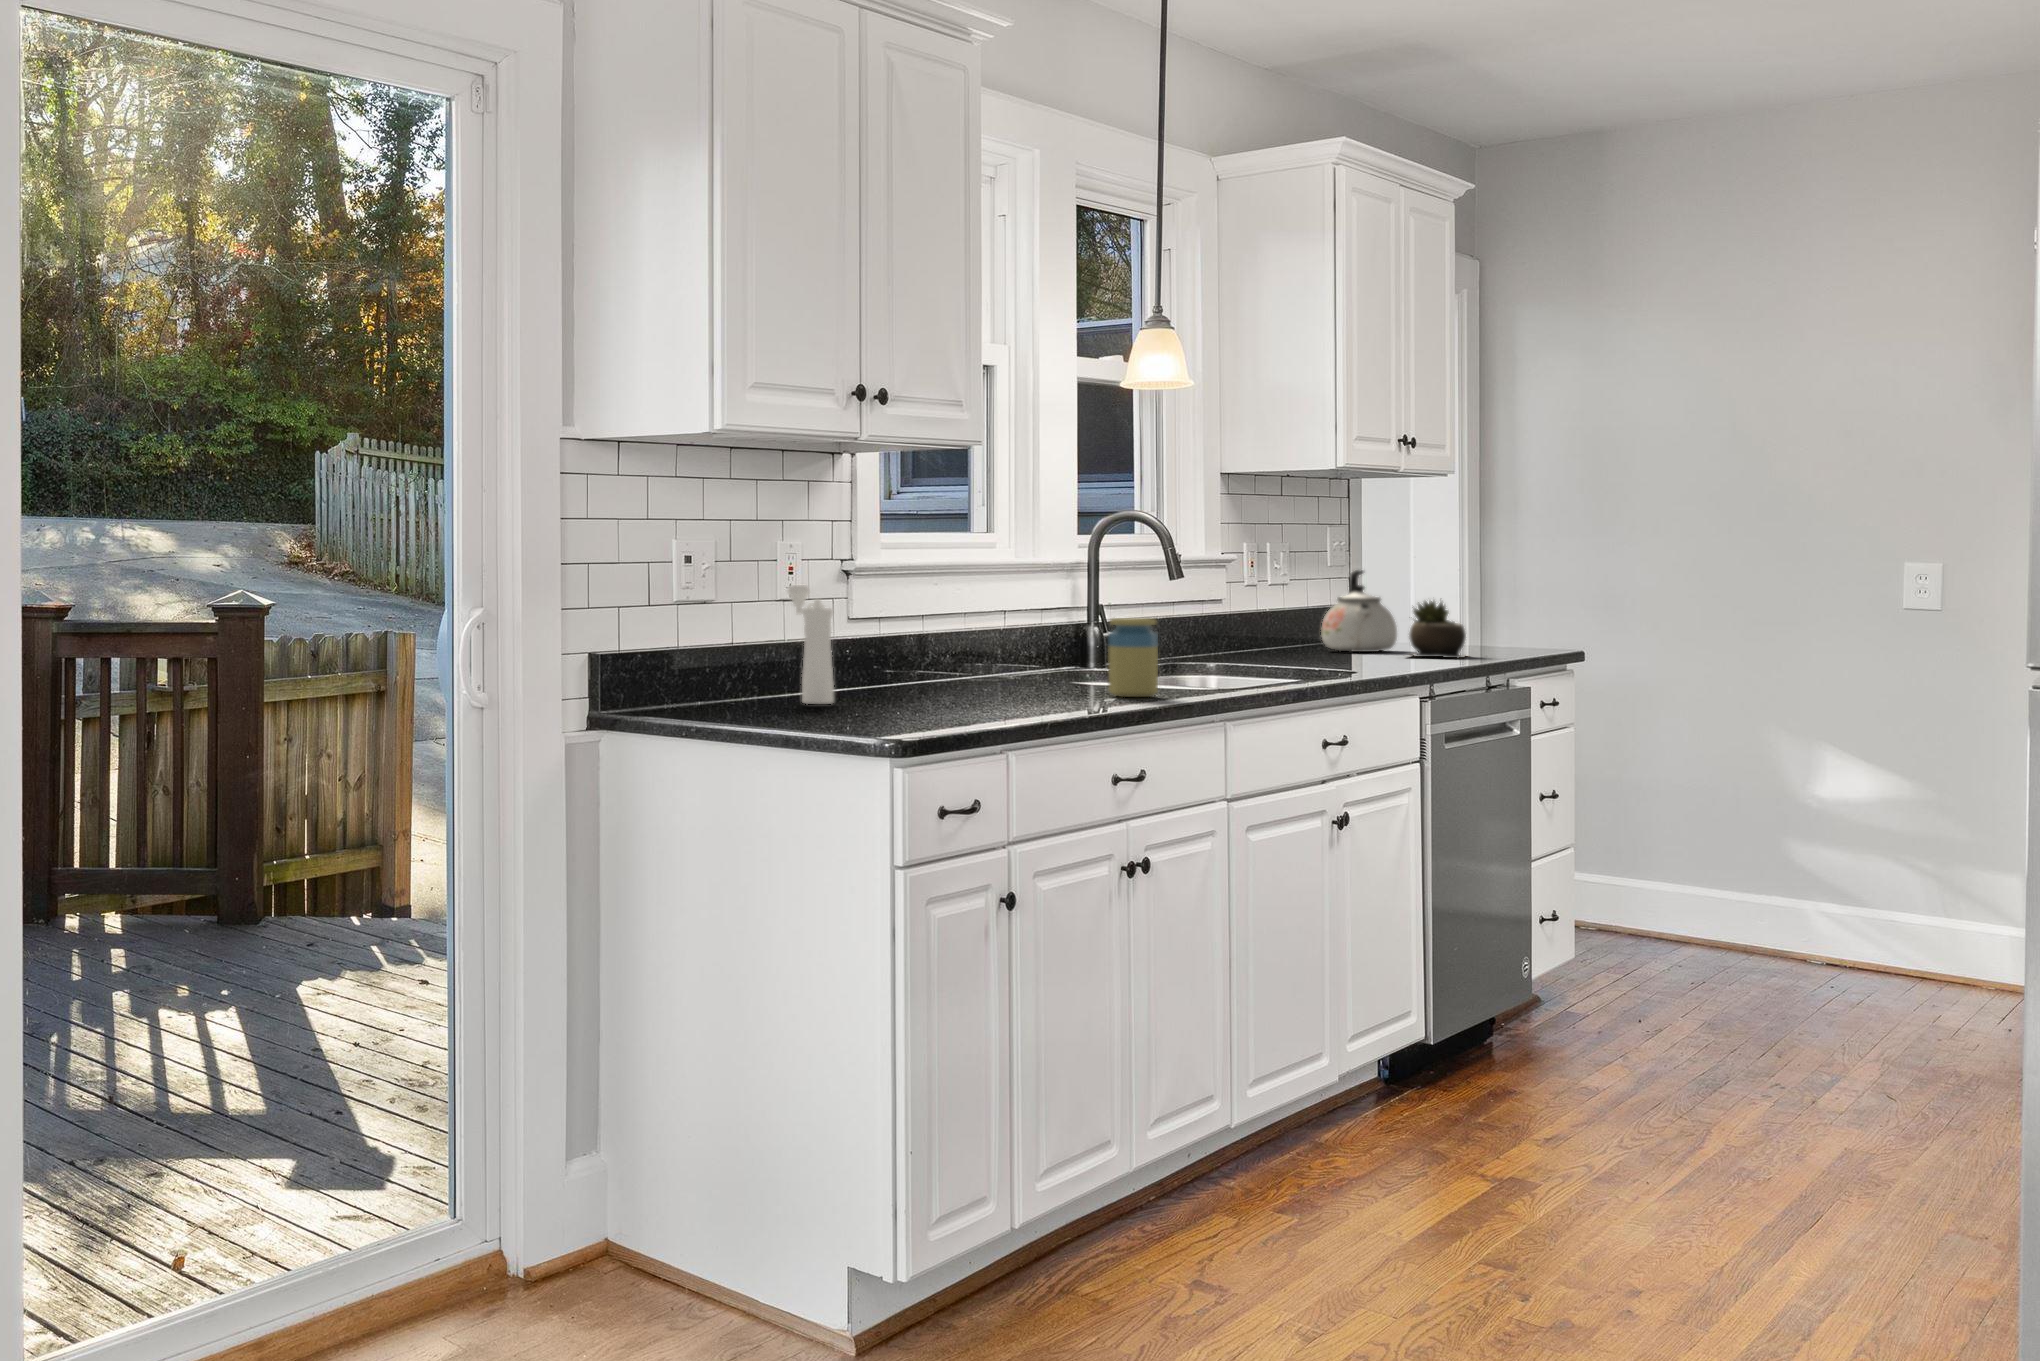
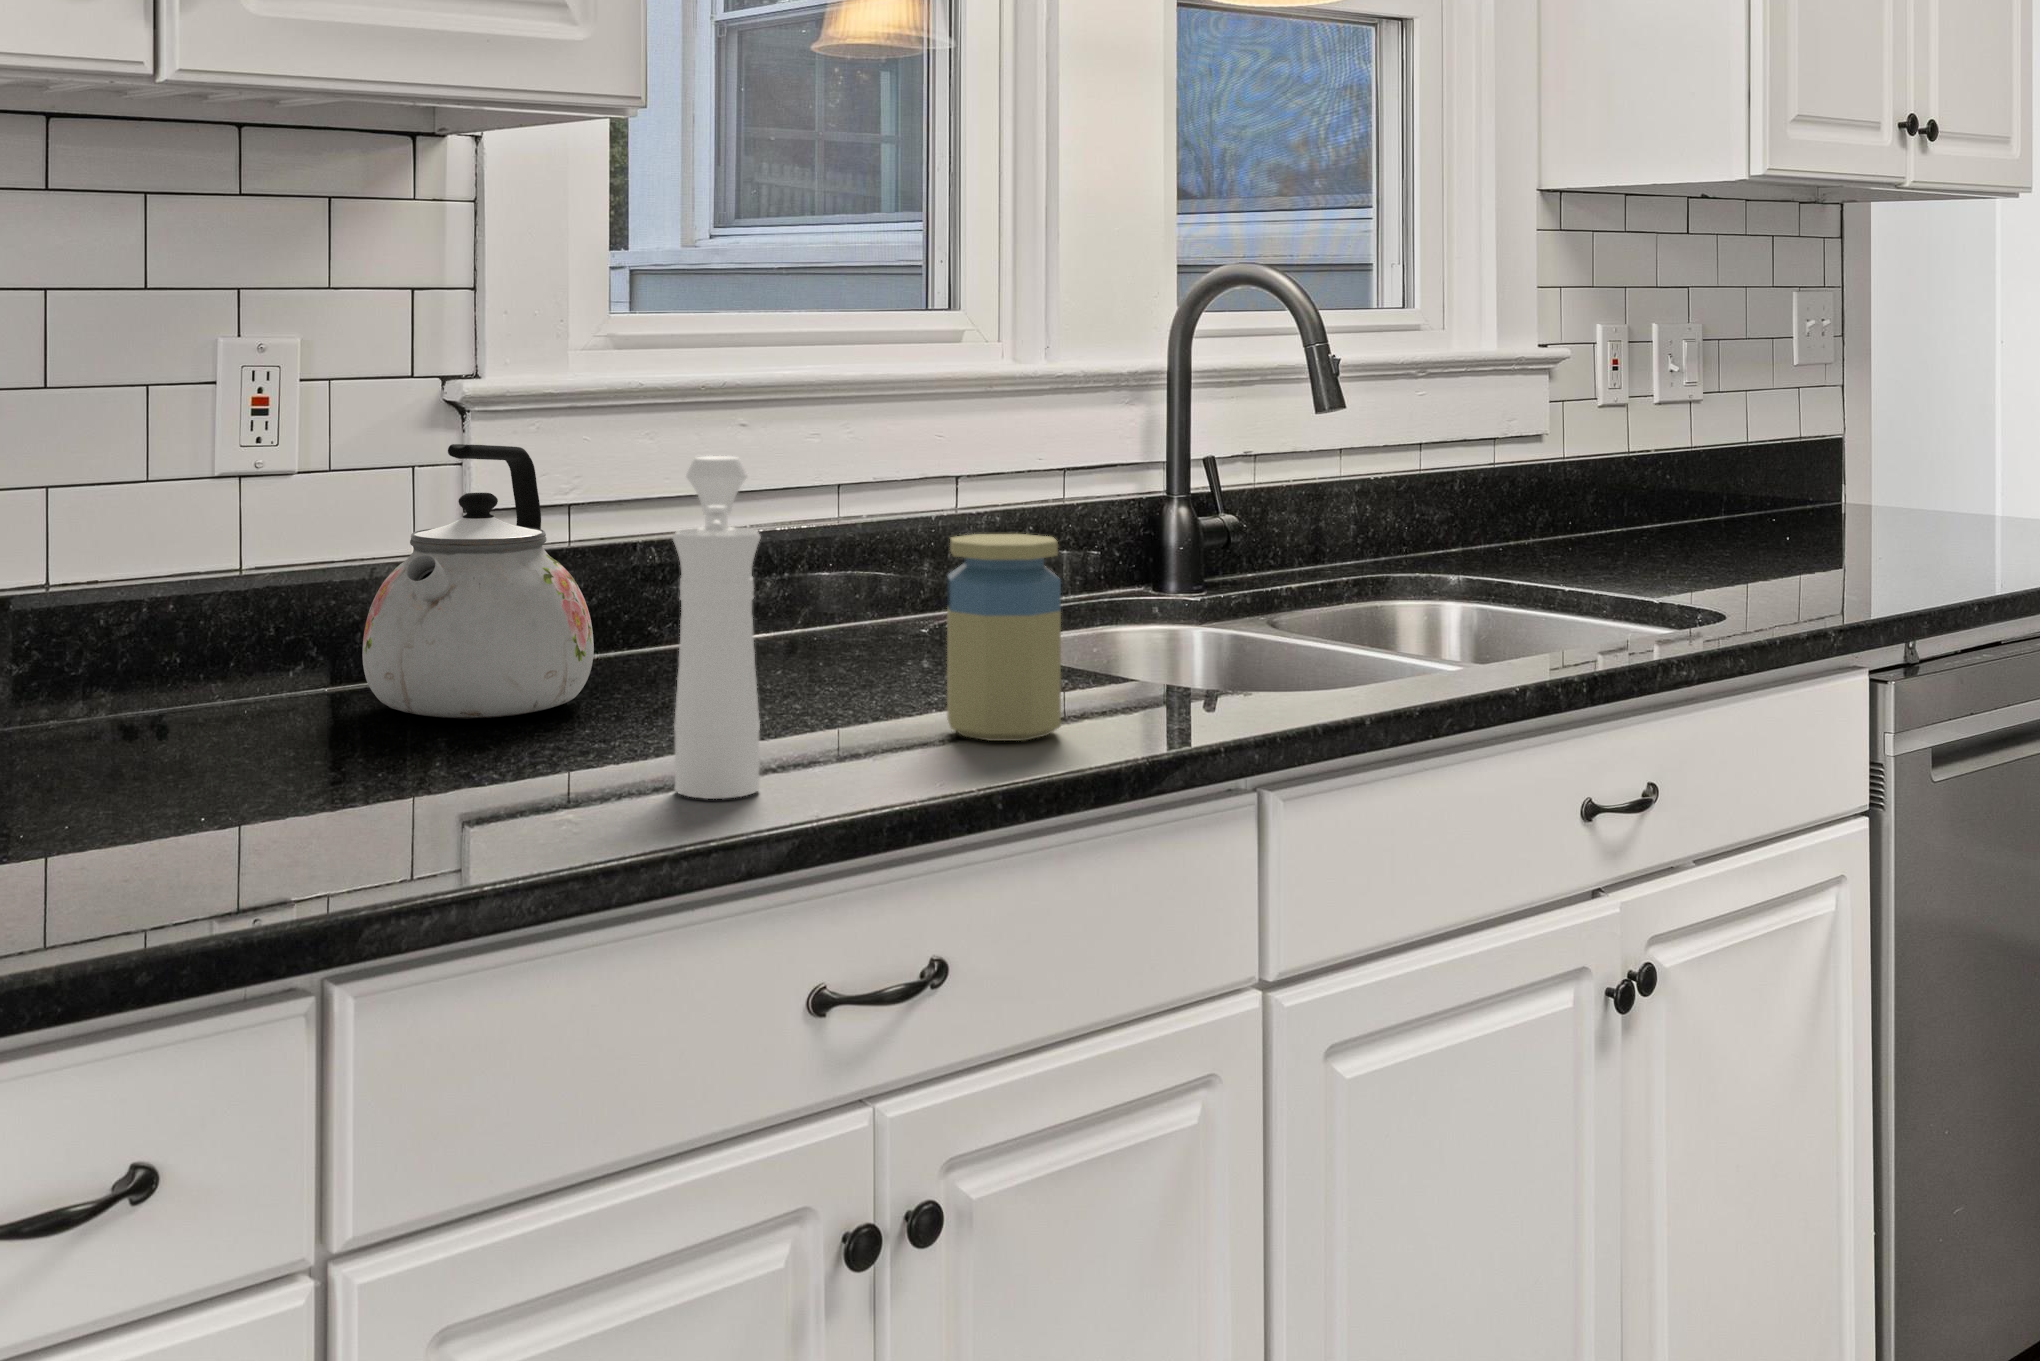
kettle: present [1321,570,1397,652] -> present [362,444,594,718]
pepper mill: present [788,585,834,704] -> present [673,456,761,799]
succulent plant: present [1409,601,1466,658] -> none [1881,438,2028,566]

